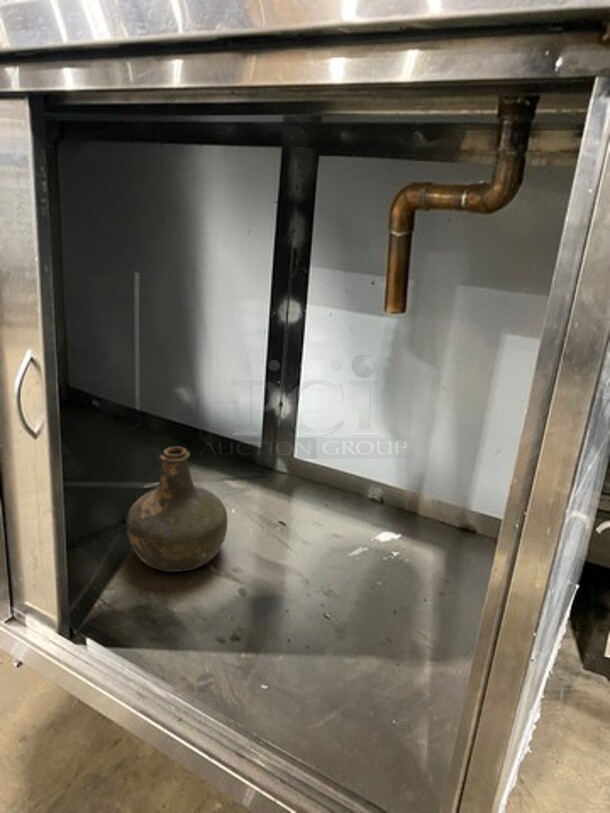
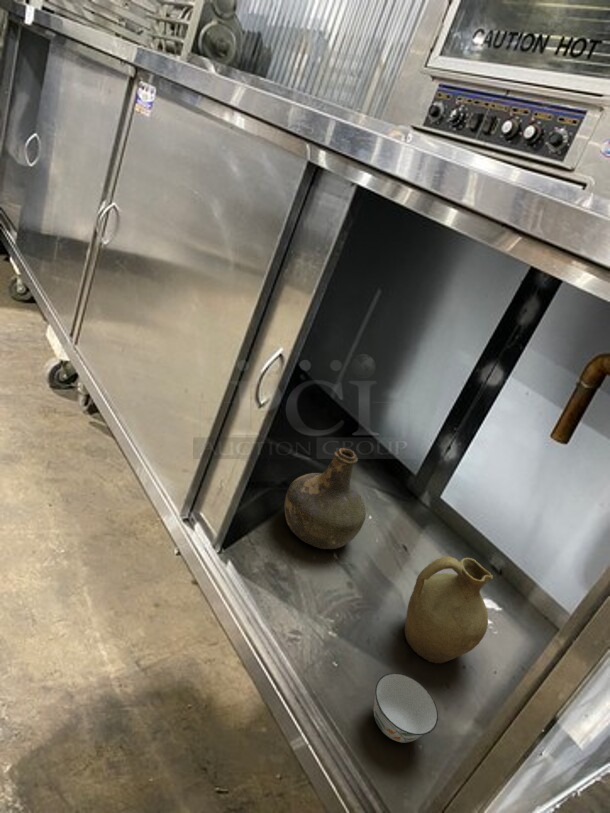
pitcher: none [308,496,400,626] -> present [405,556,493,663]
soup bowl: none [317,654,398,733] -> present [373,673,438,743]

